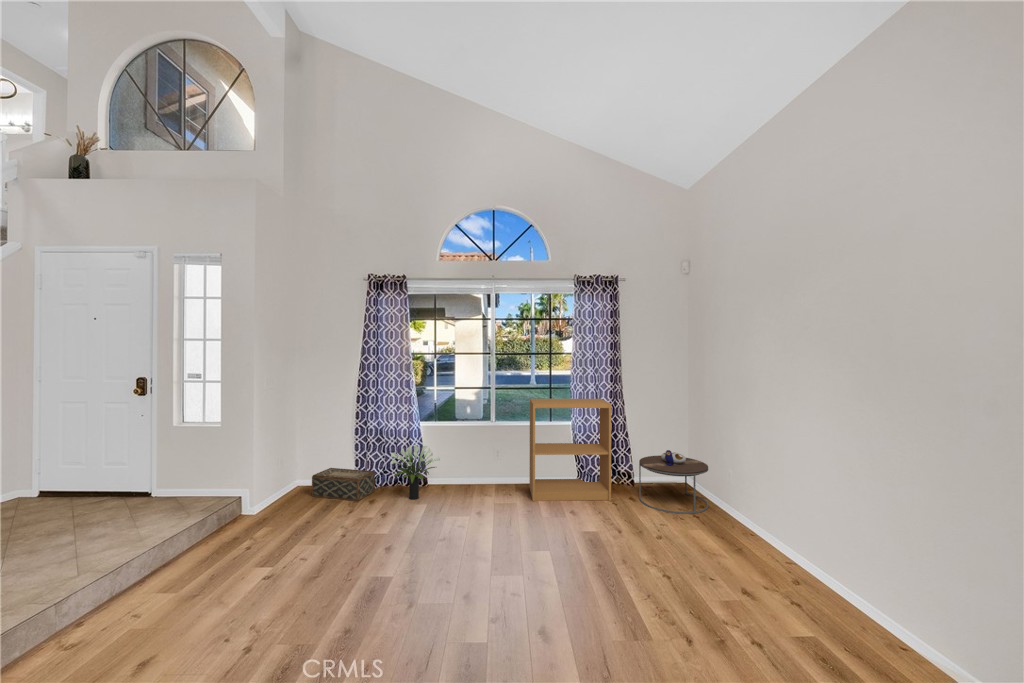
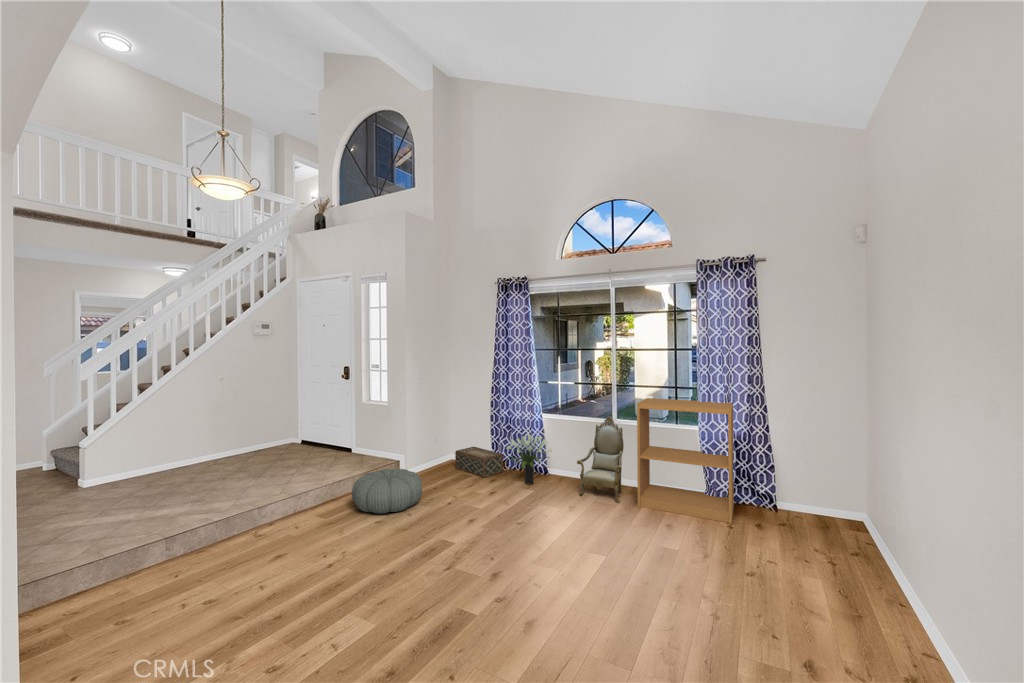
armchair: none [459,396,517,501] -> present [577,416,624,503]
side table: present [639,450,708,514] -> none [772,474,876,564]
pouf: none [207,505,309,569] -> present [352,469,422,513]

